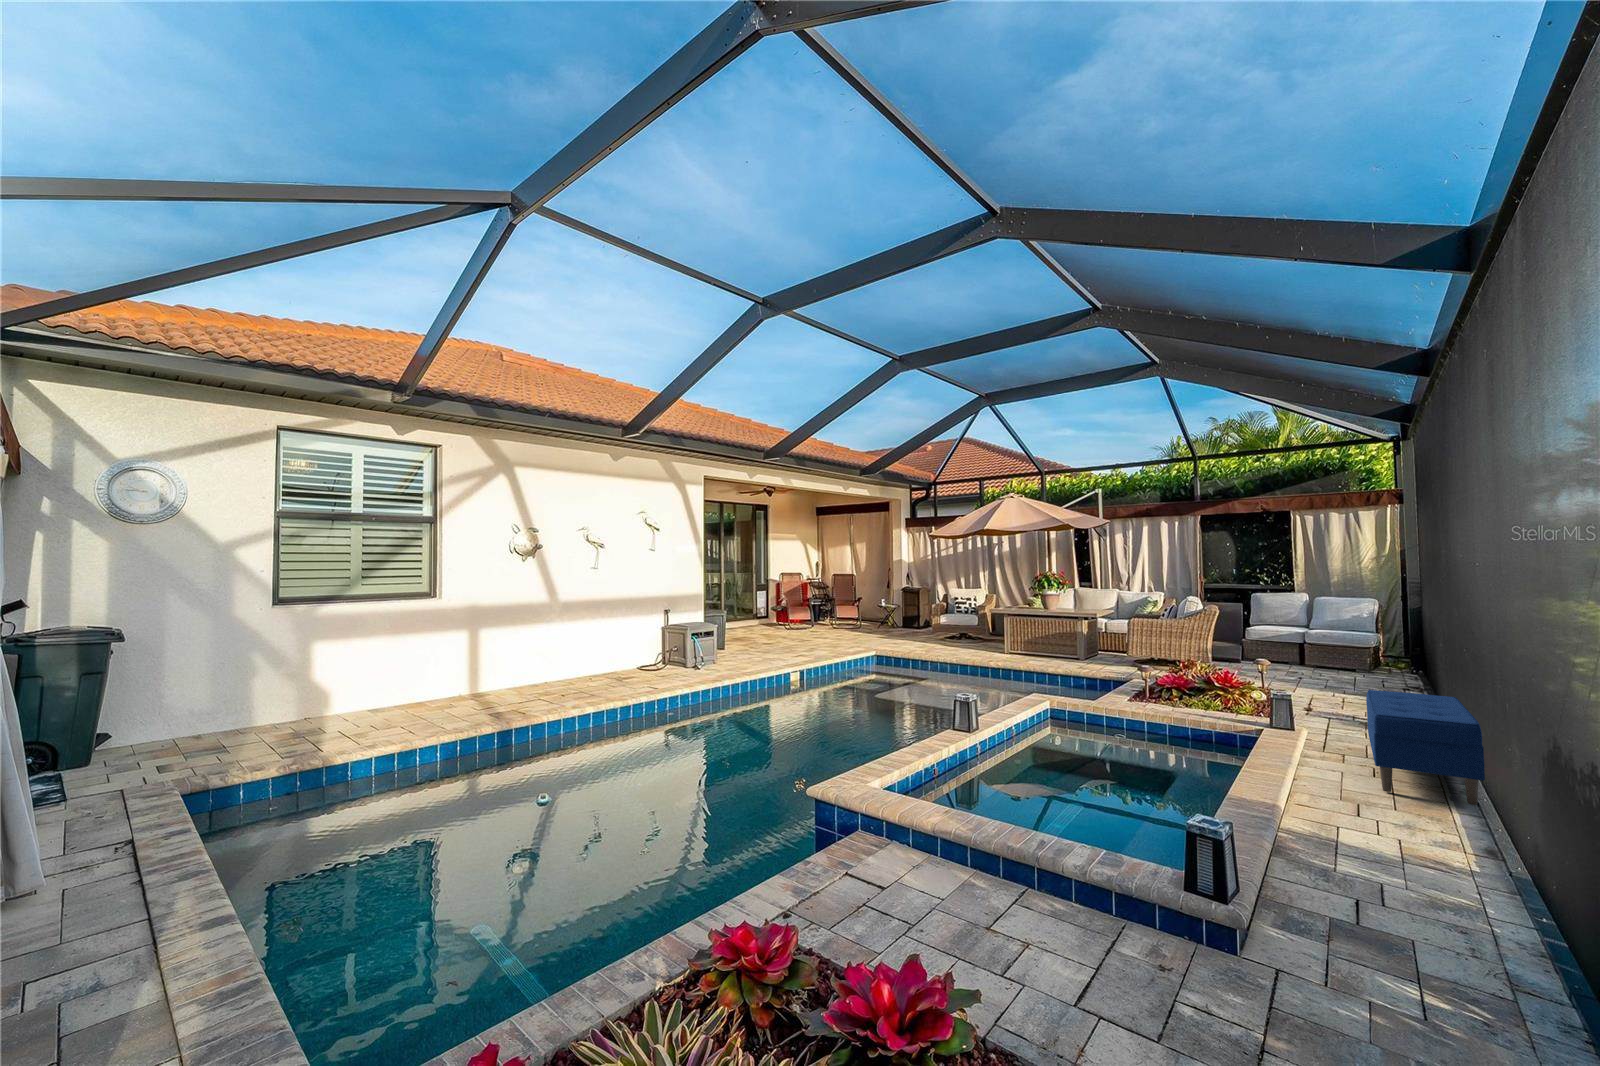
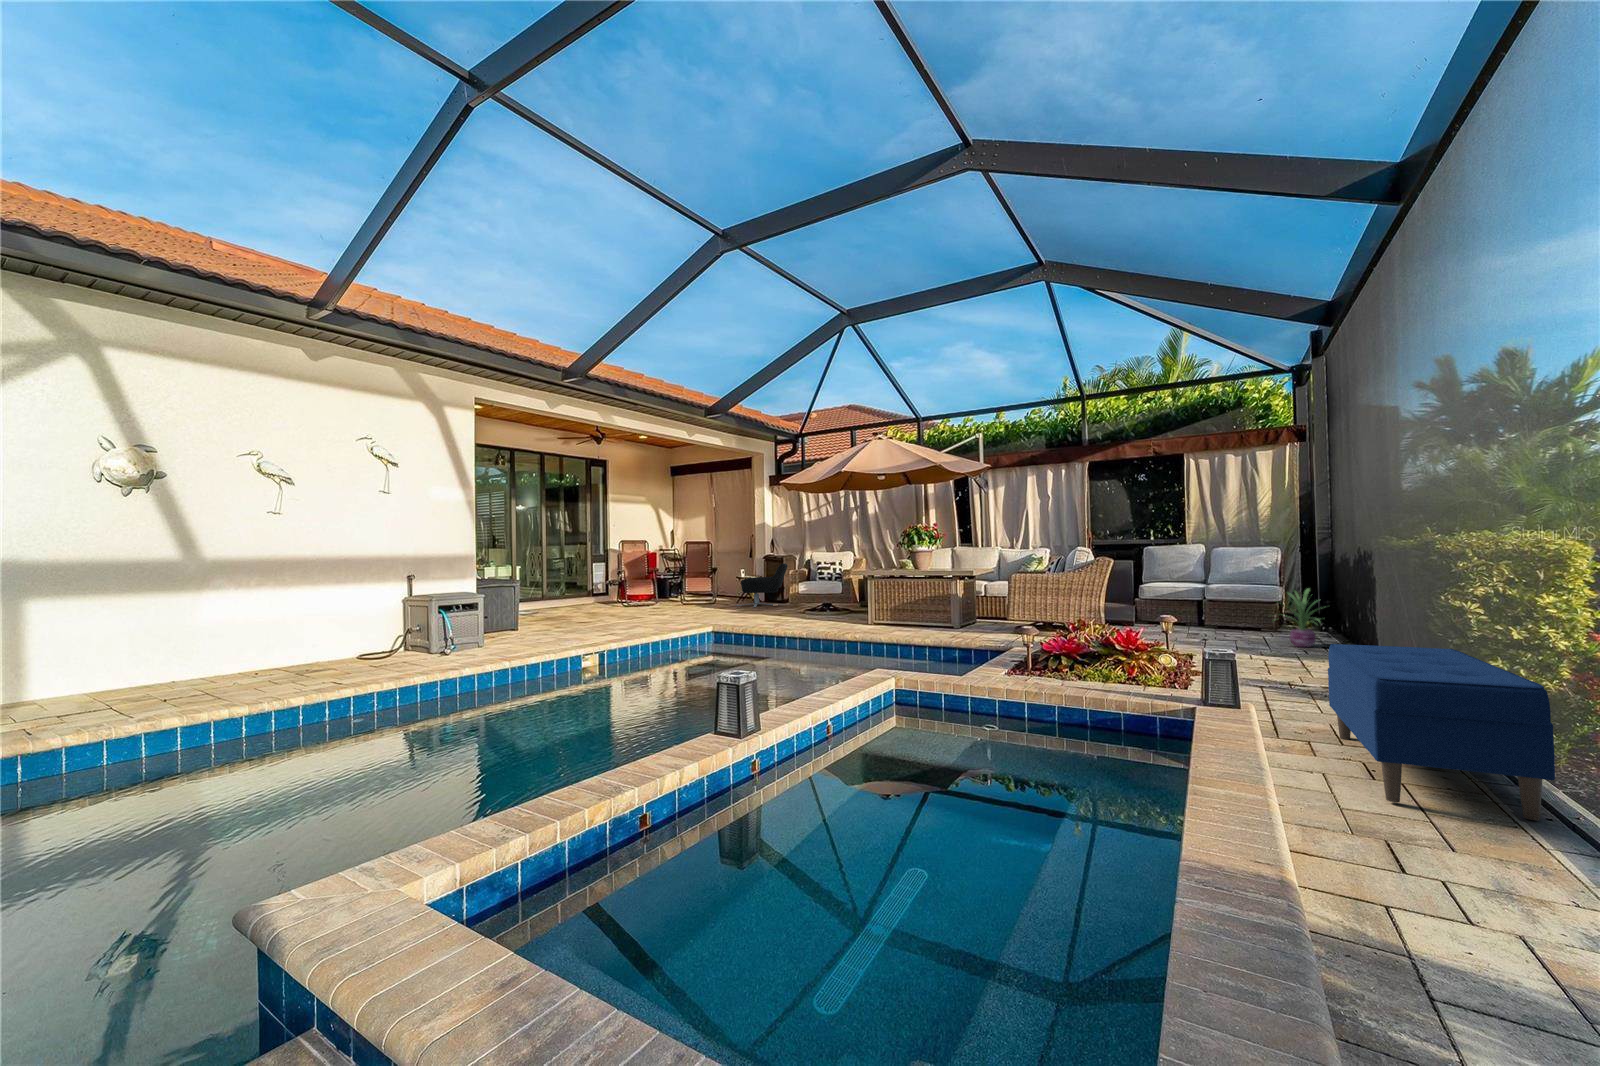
lounge chair: none [884,597,928,634] -> present [741,563,787,607]
decorative plant: none [1356,639,1426,688] -> present [1288,588,1322,647]

